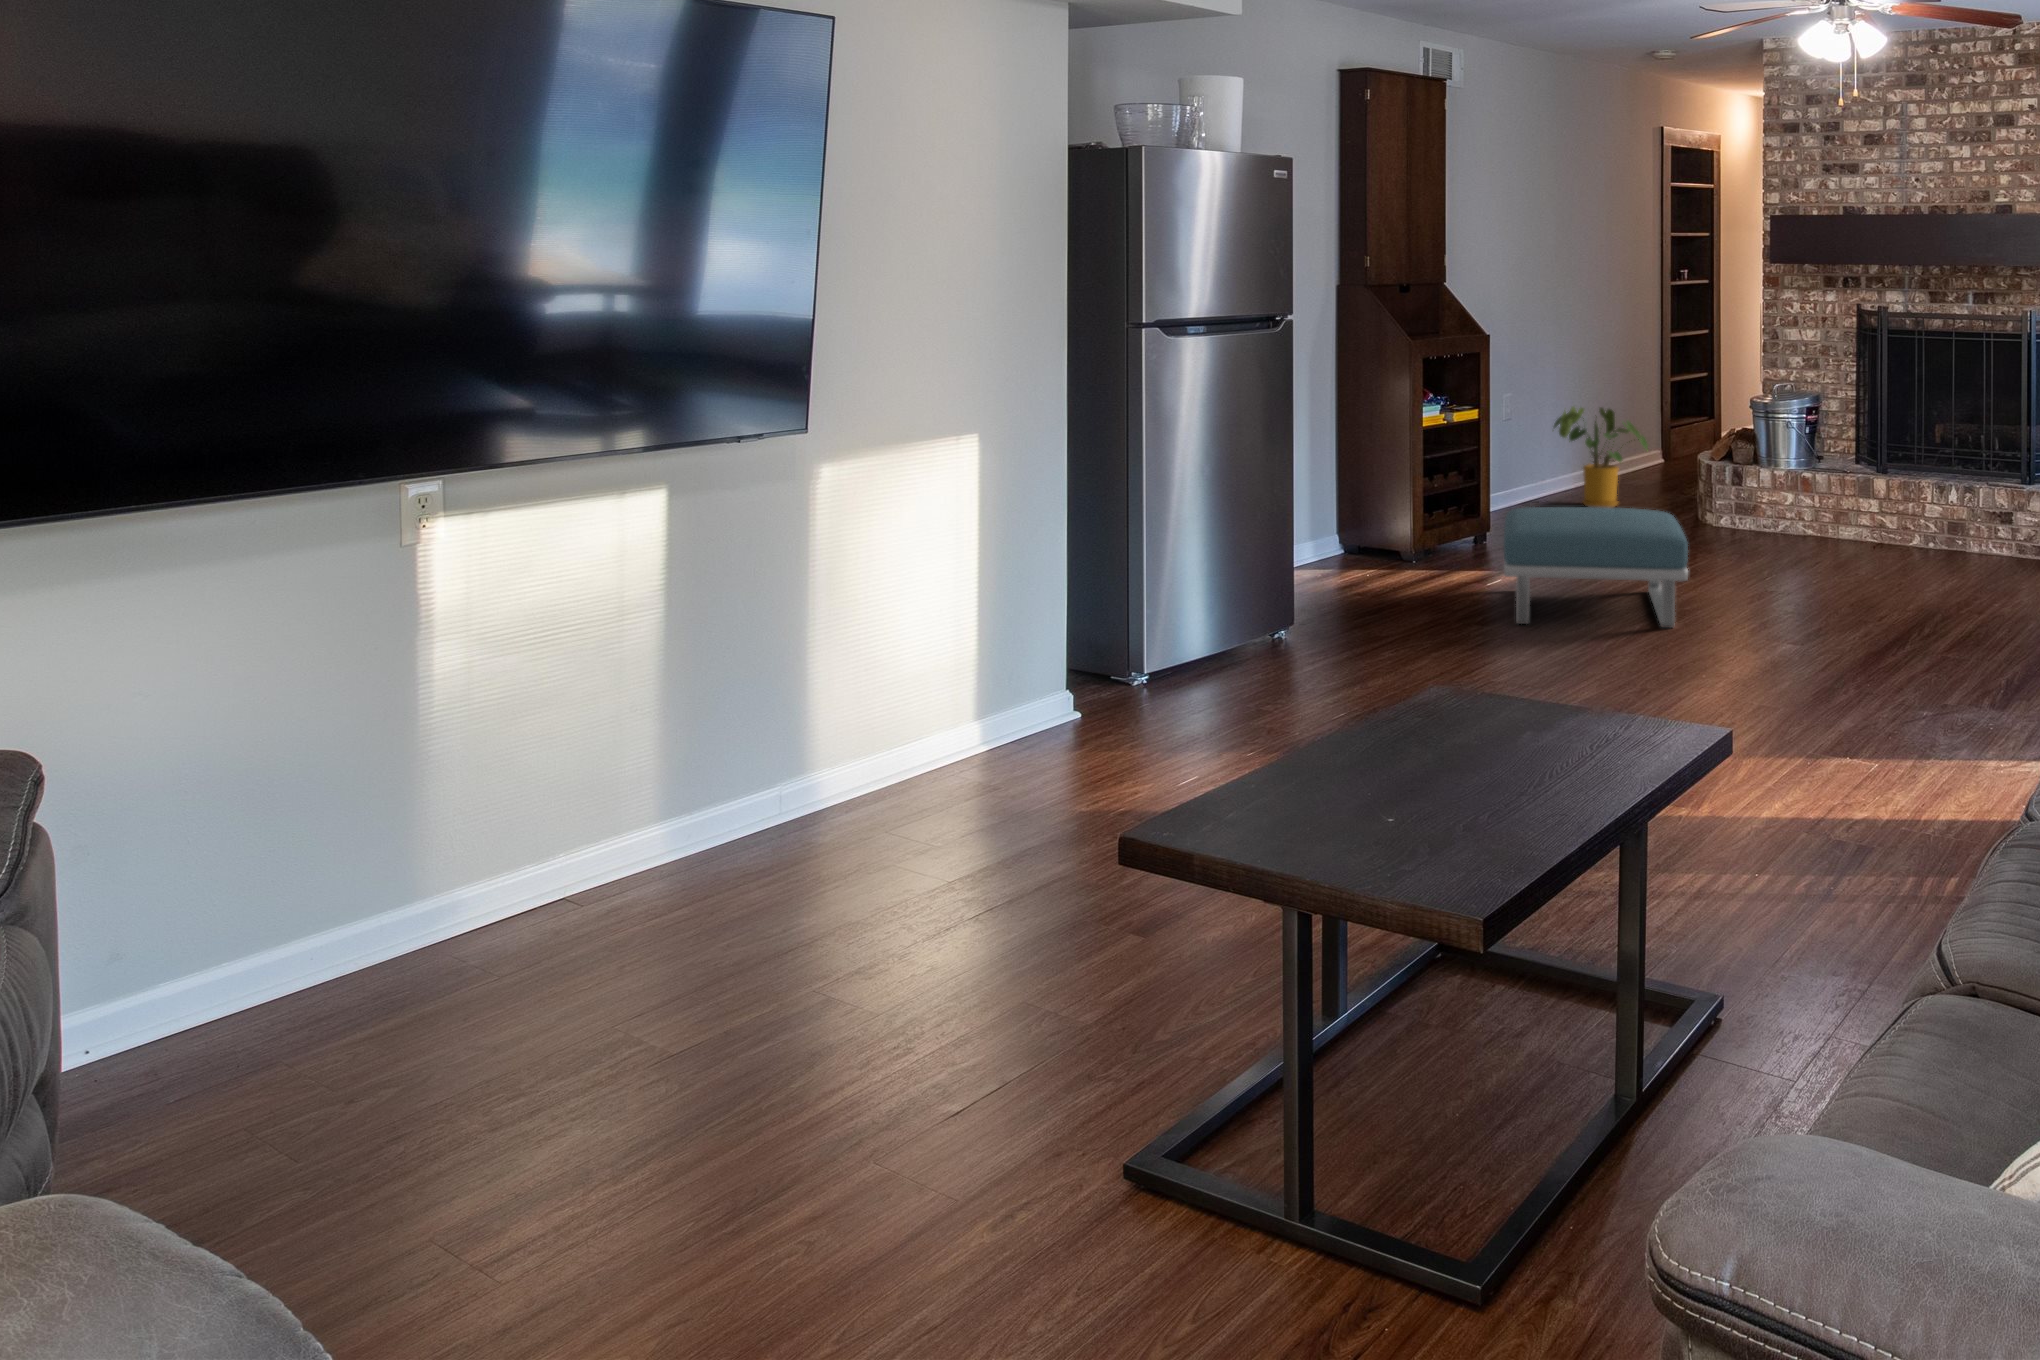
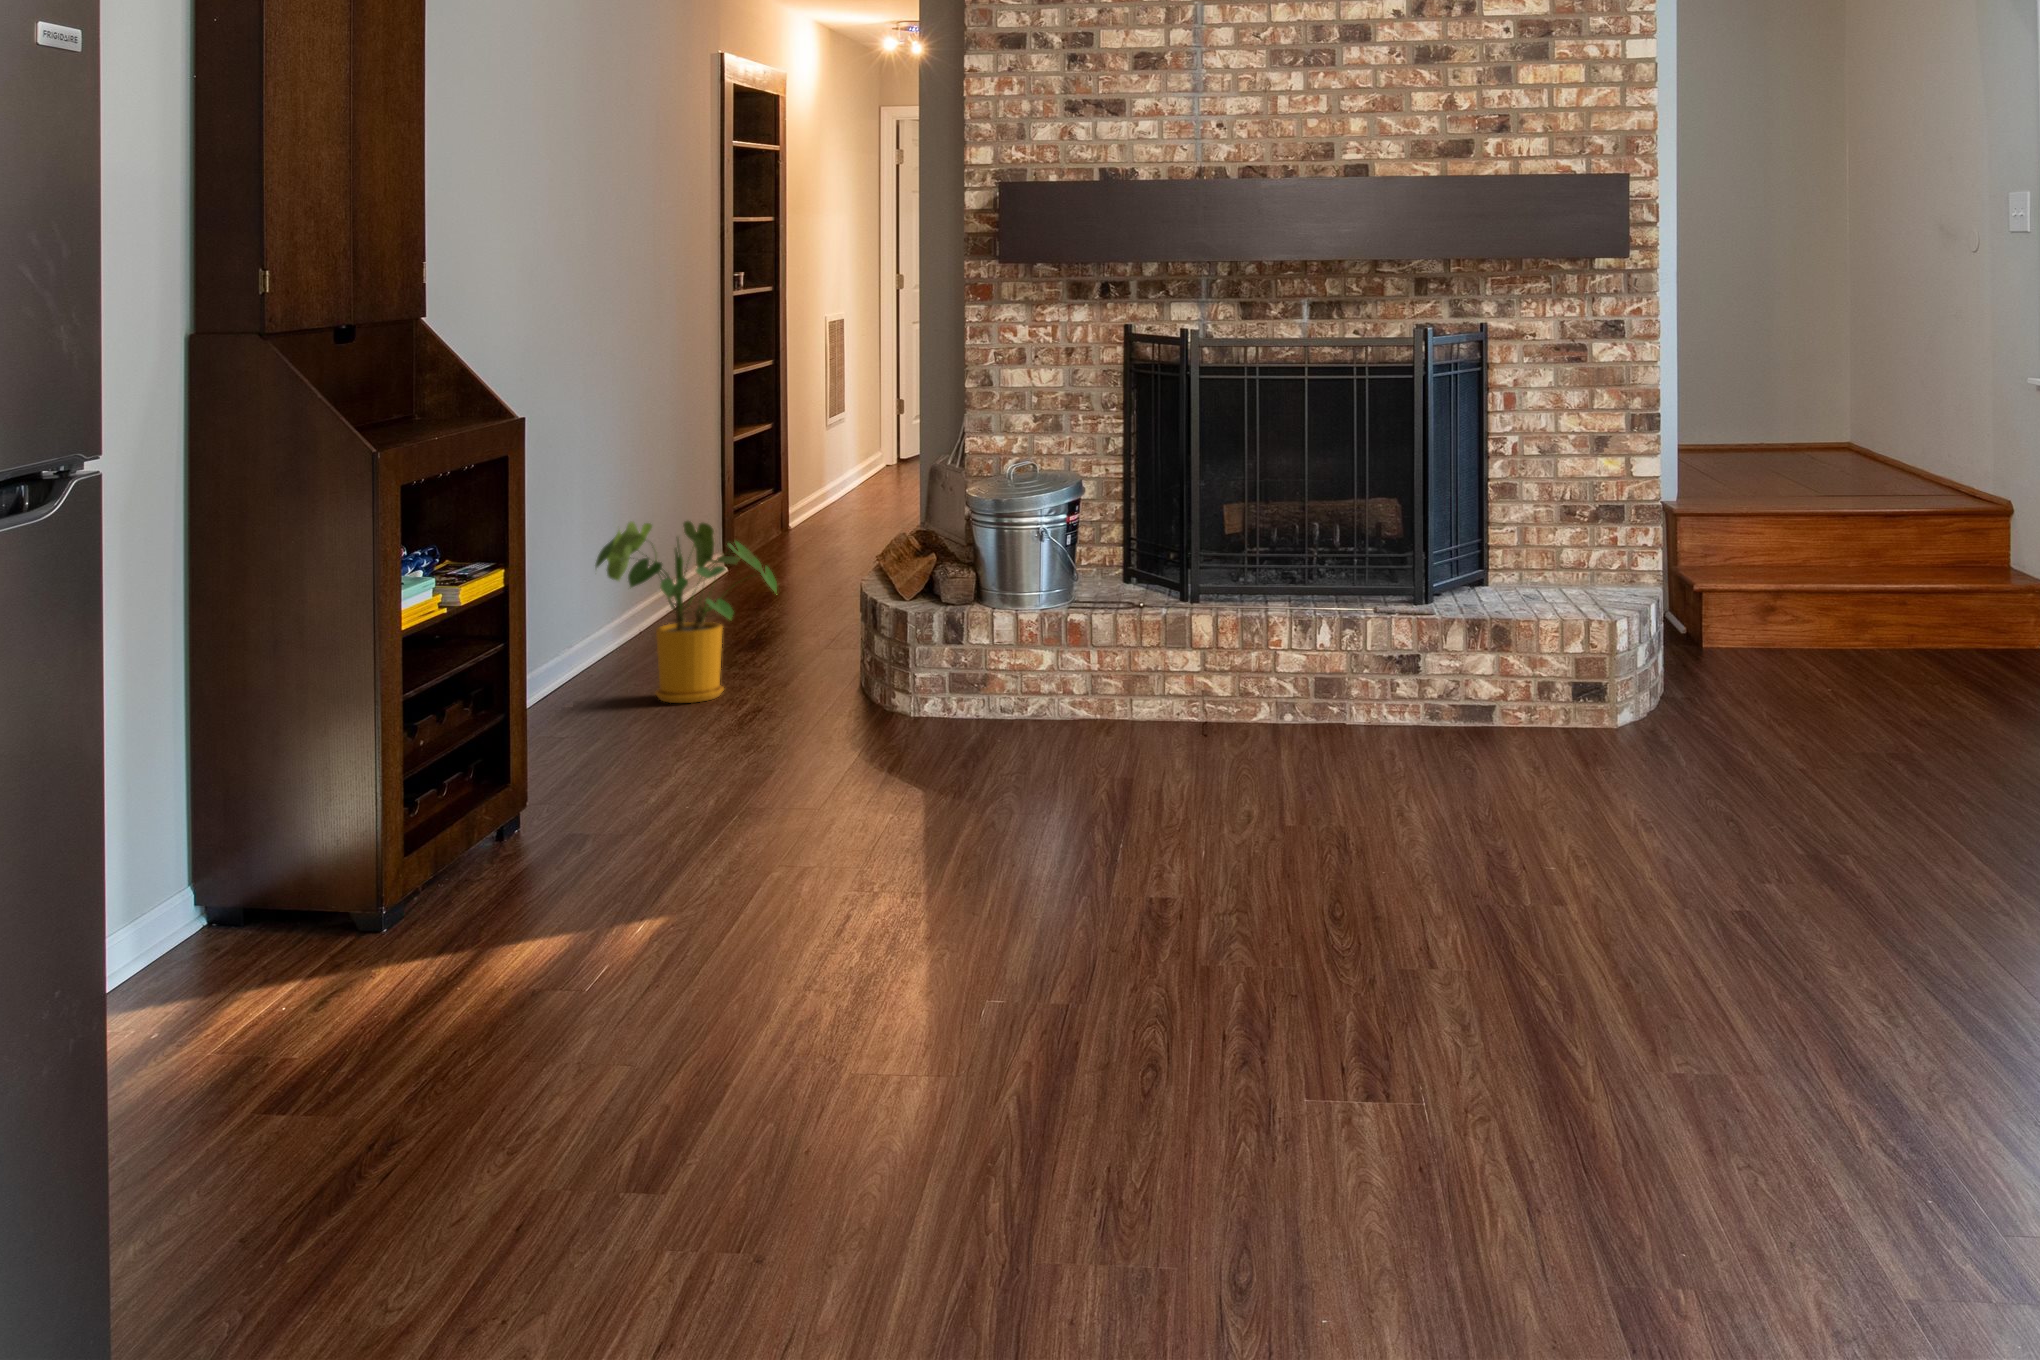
footstool: present [1504,507,1688,628] -> none [540,737,989,1066]

